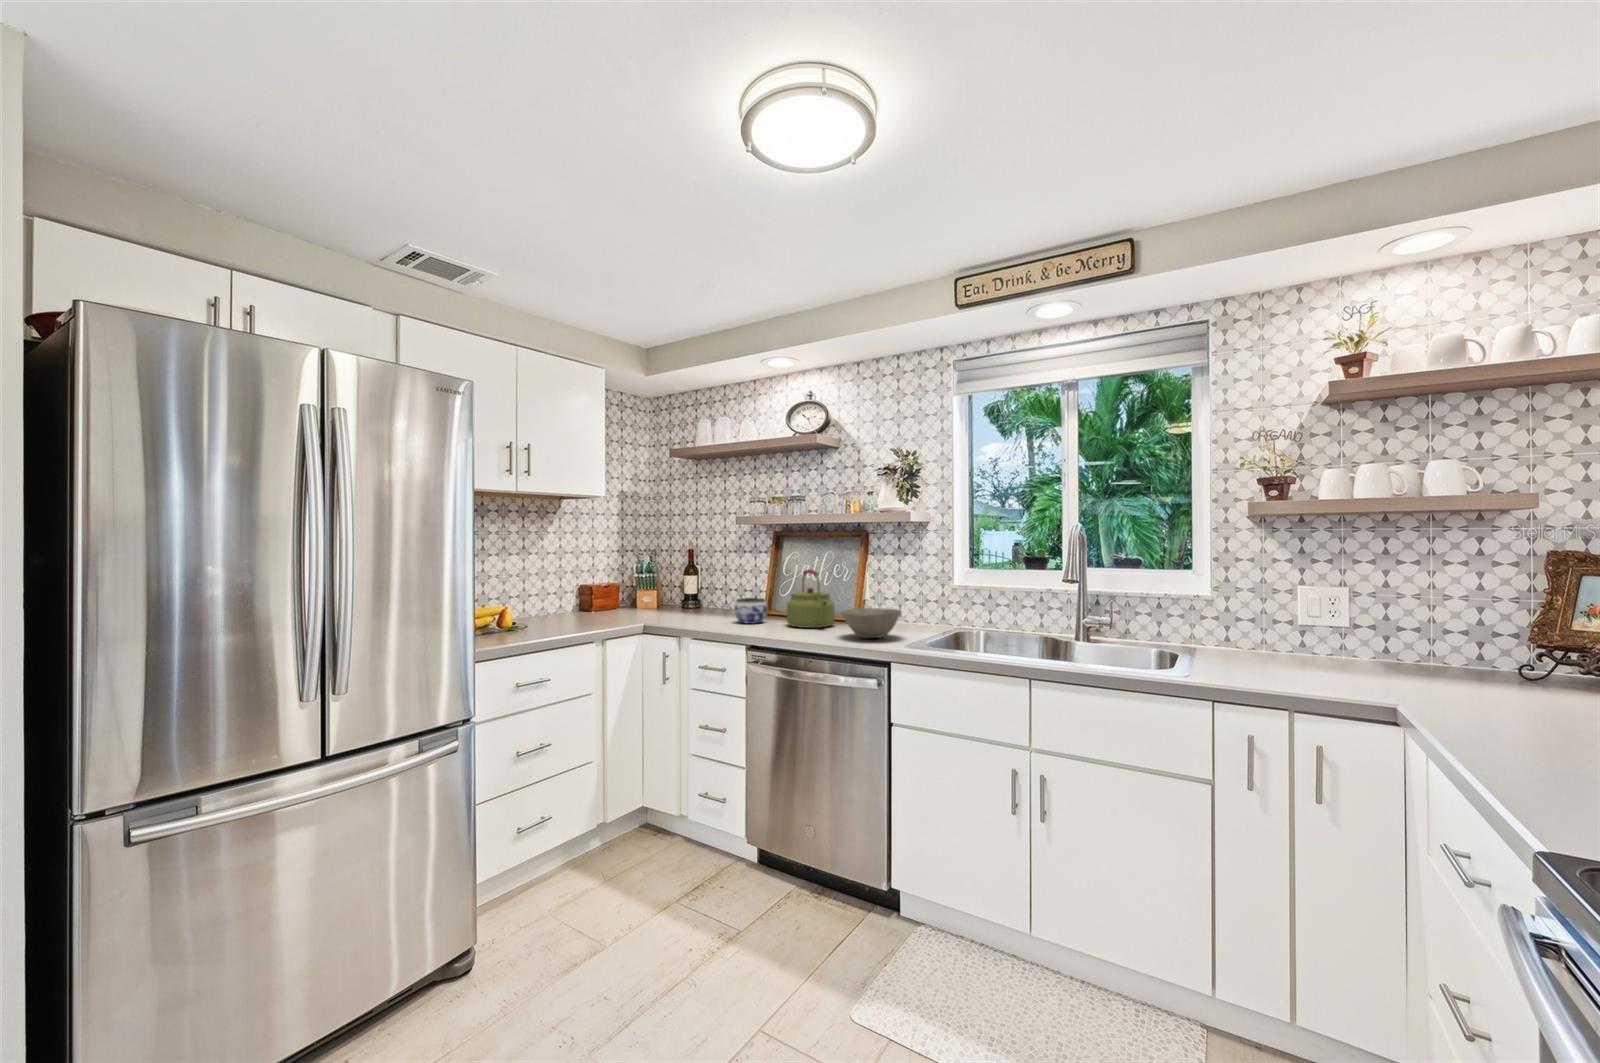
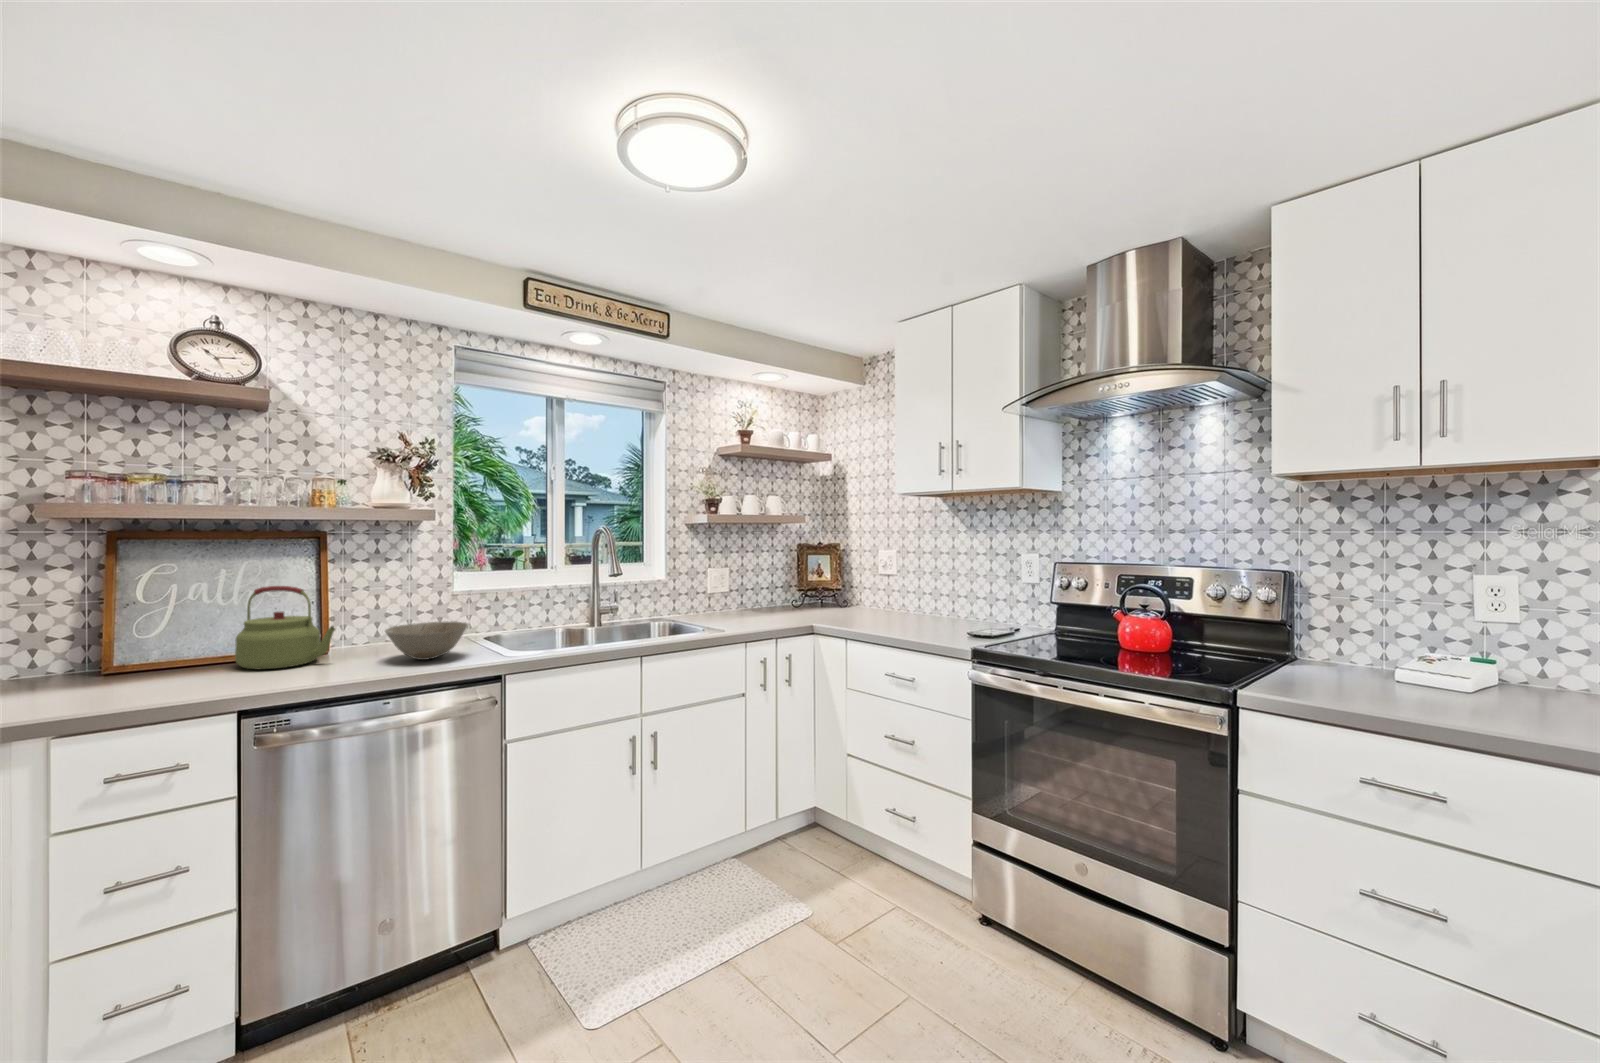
jar: present [734,598,767,624] -> none [114,638,187,684]

